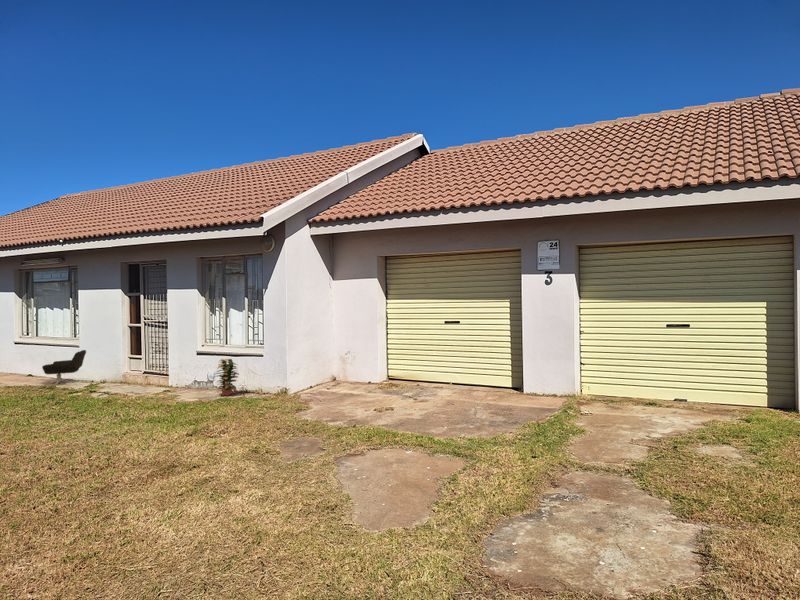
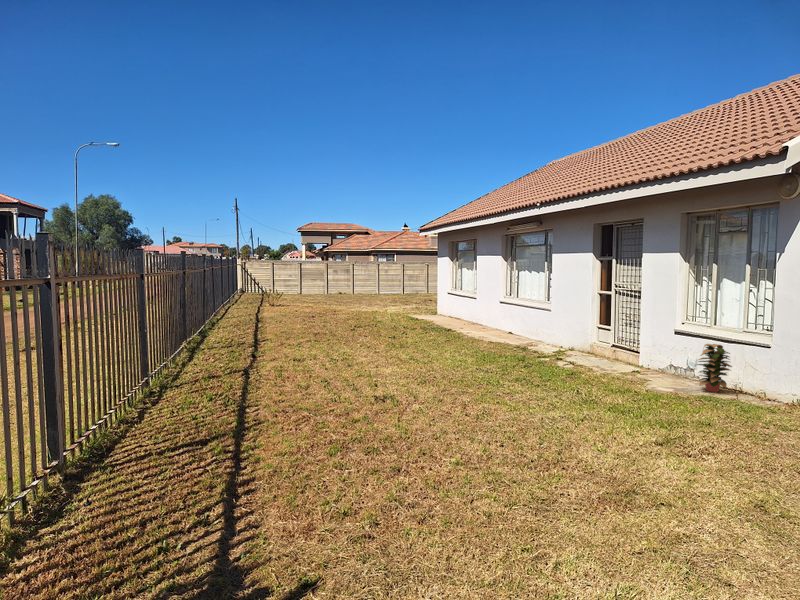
lounge chair: present [42,350,86,385] -> none [517,315,557,347]

